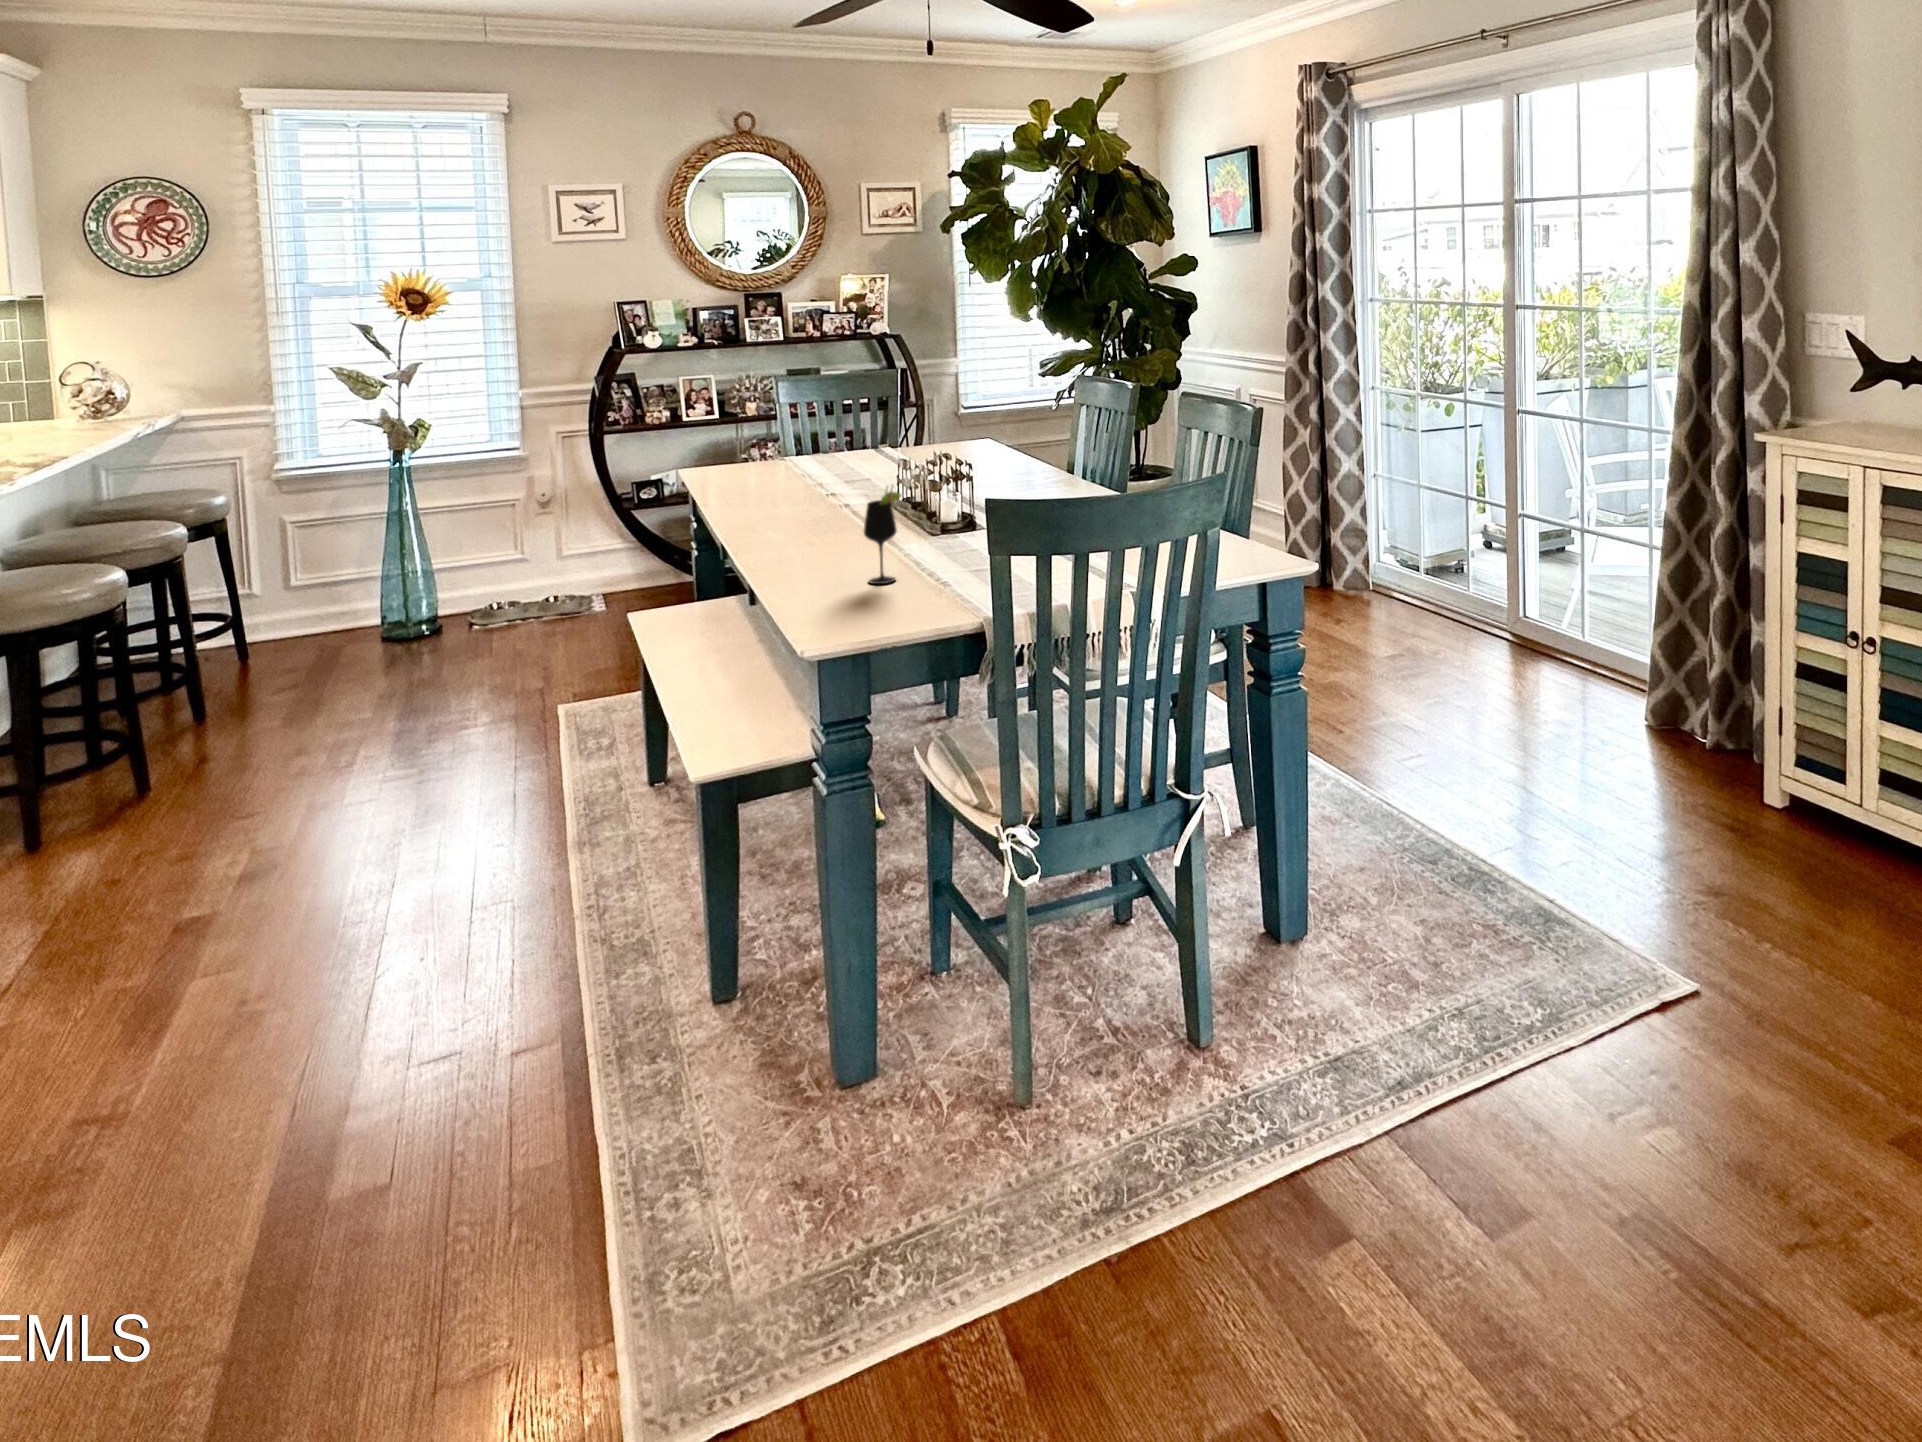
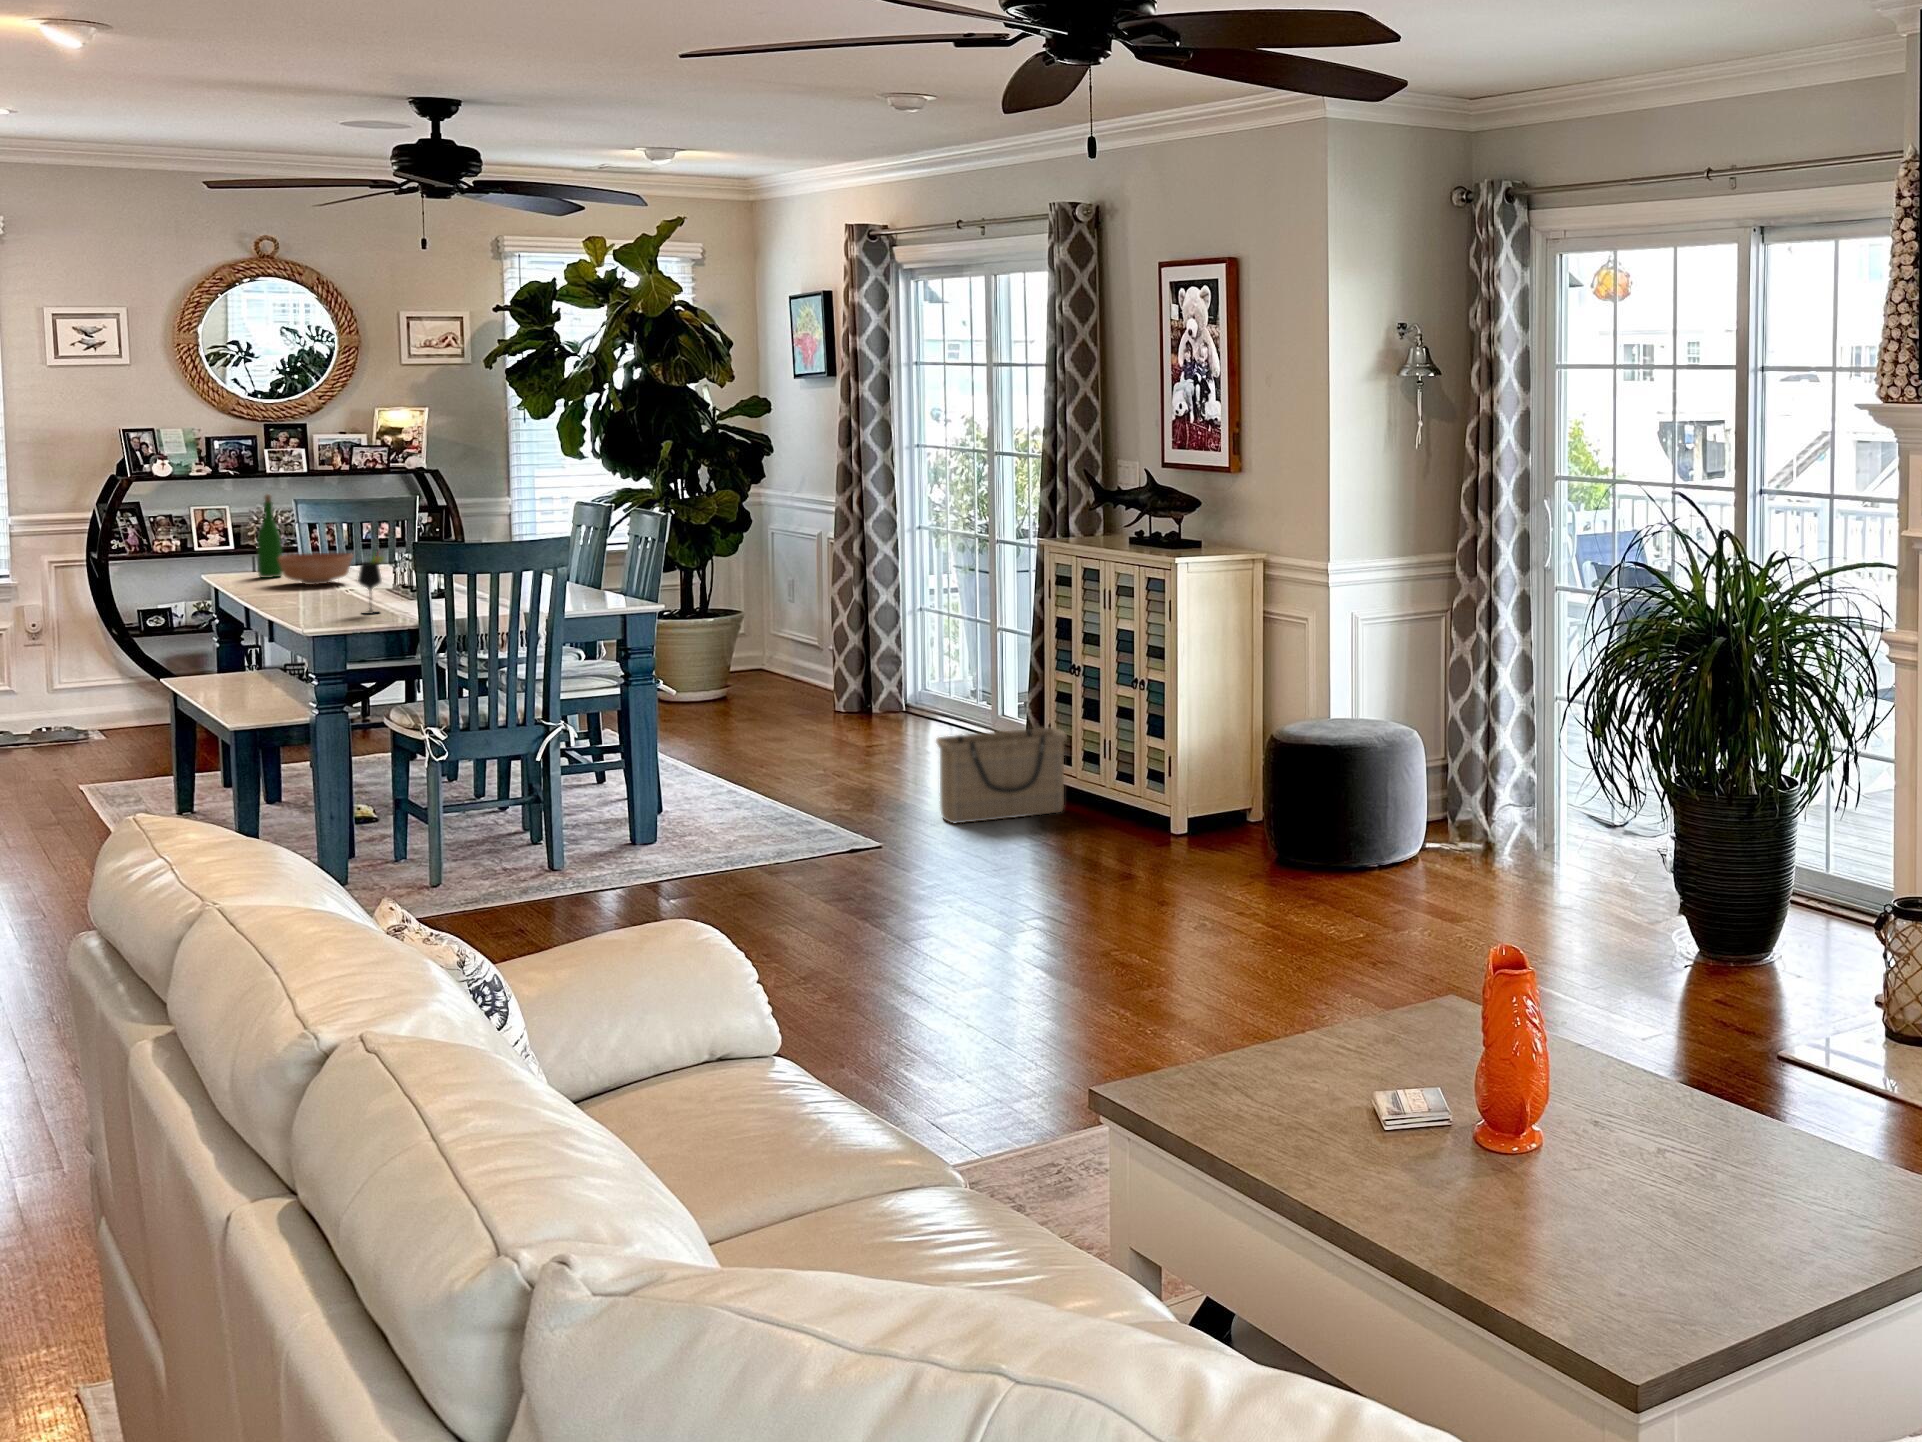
wine bottle: none [732,378,760,480] -> present [257,495,282,578]
bowl: none [754,451,841,496] -> present [278,553,353,585]
basket: none [1662,721,1865,892] -> present [936,728,1067,823]

